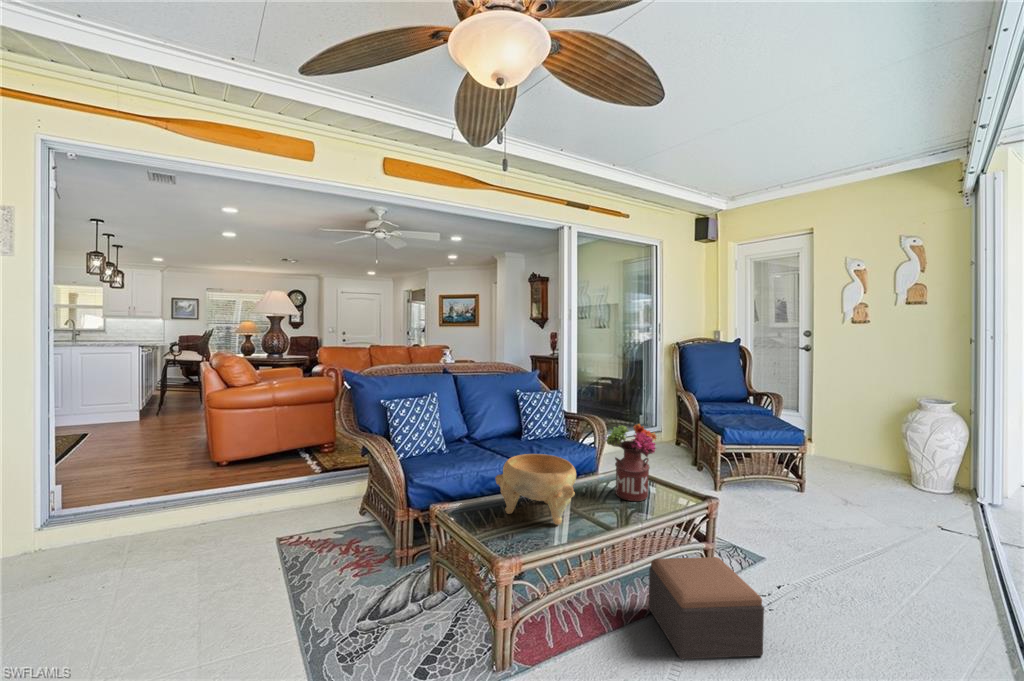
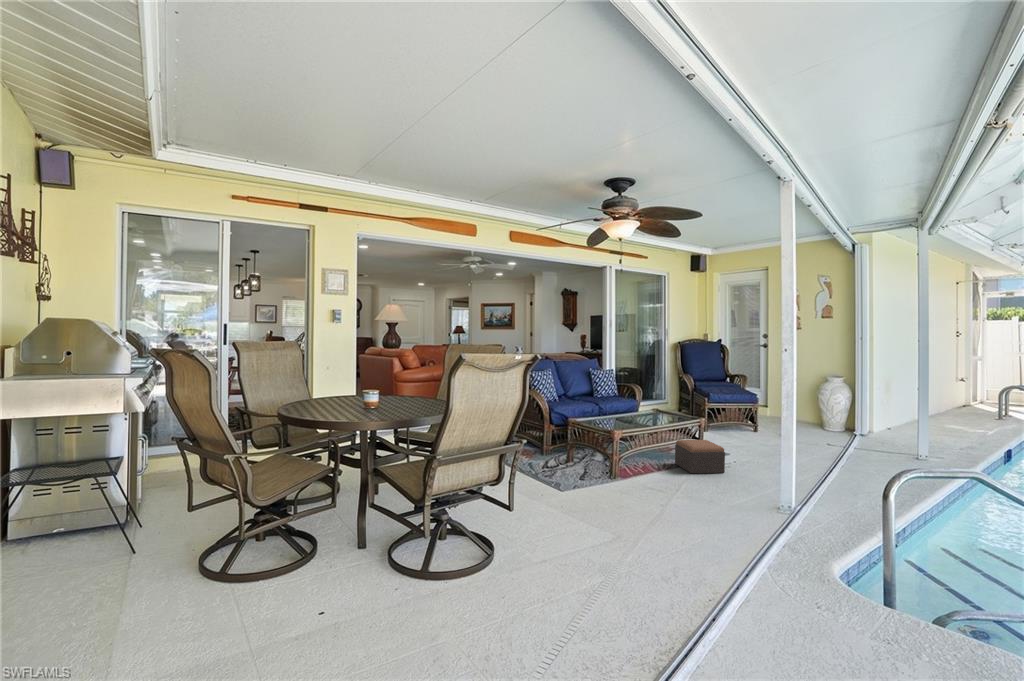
flower arrangement: present [606,424,656,501] -> none [651,383,677,420]
decorative bowl: present [496,454,576,525] -> none [601,397,641,426]

